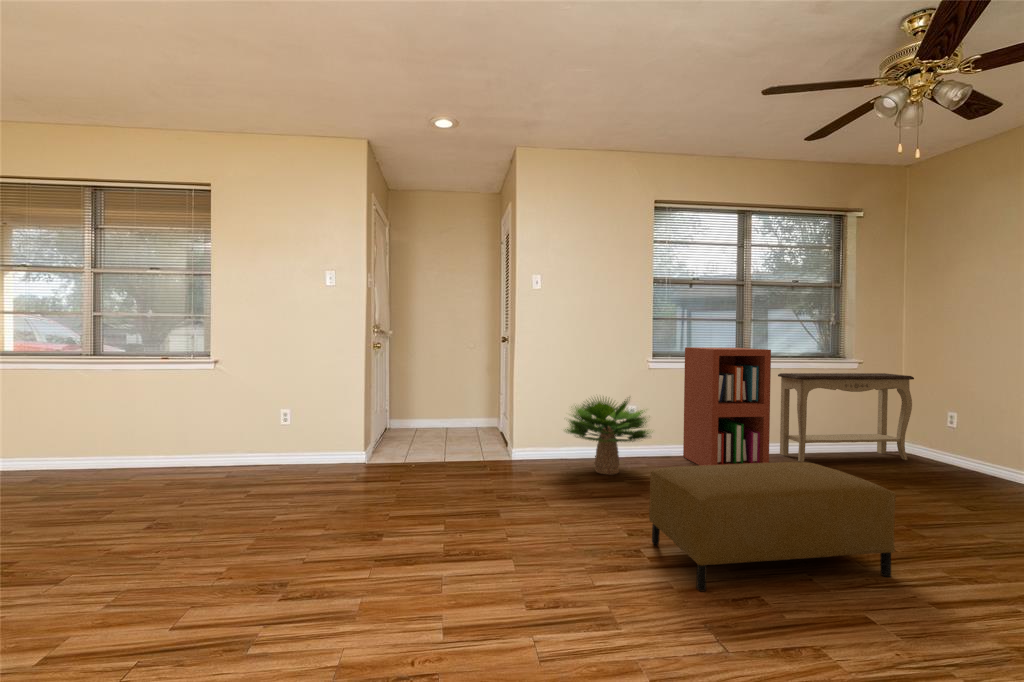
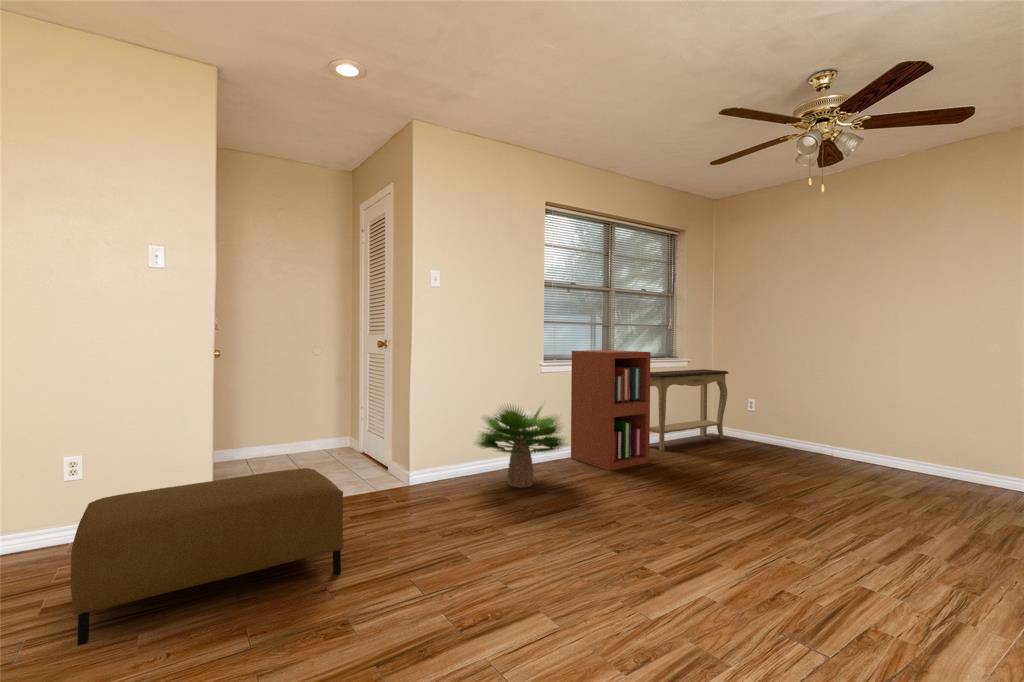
ottoman: present [649,462,895,591] -> present [71,468,344,646]

